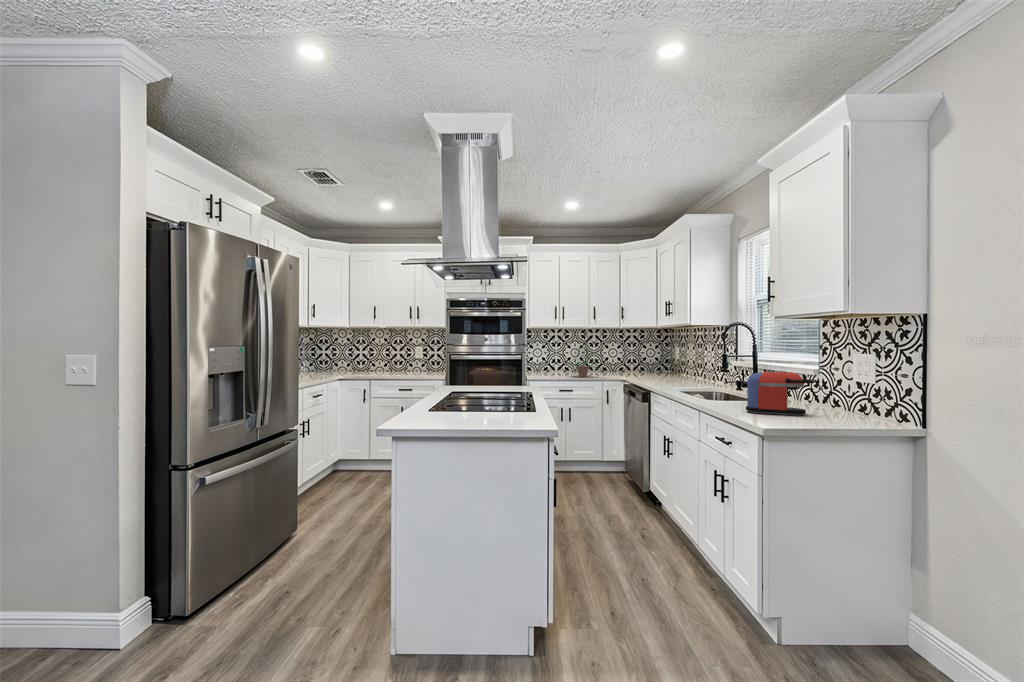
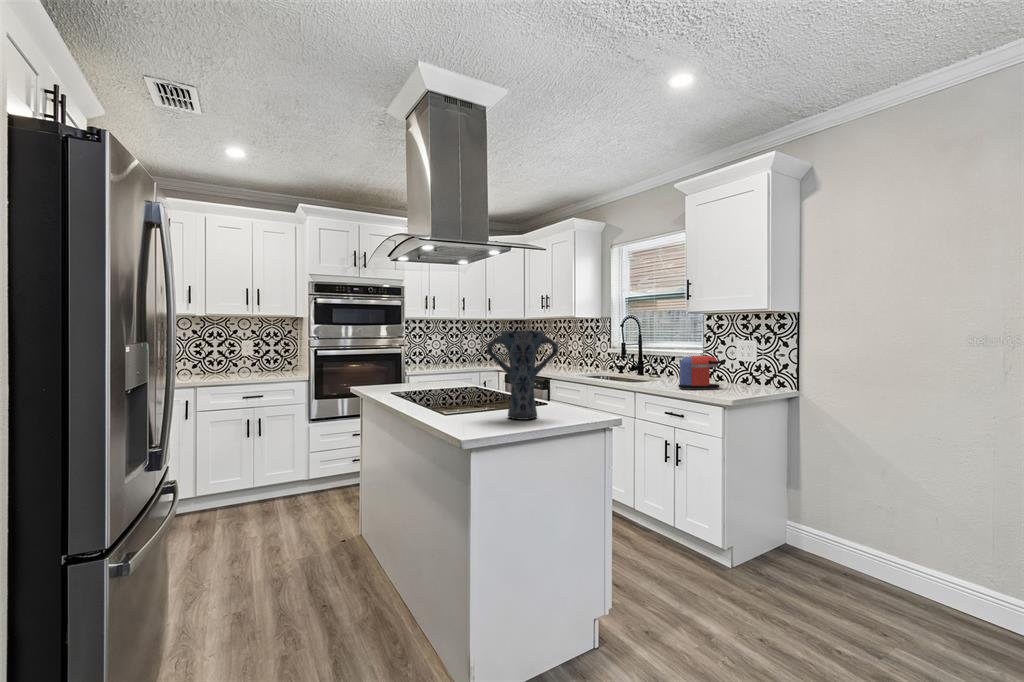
vase: none [431,339,487,423] -> present [487,330,558,420]
potted plant: present [575,348,596,377] -> none [440,336,476,370]

